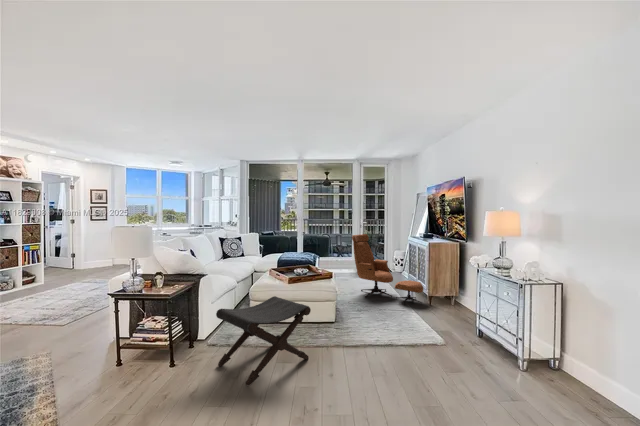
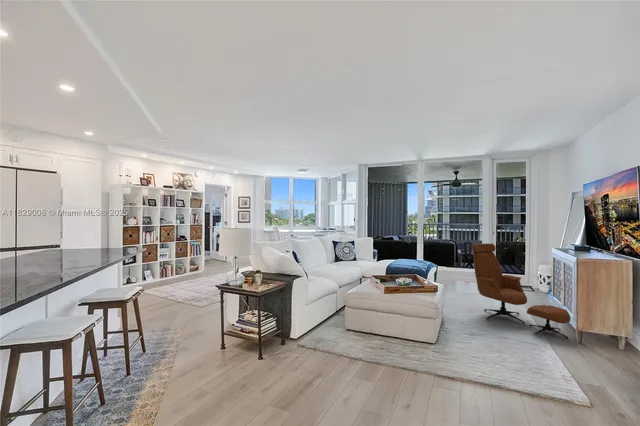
footstool: present [216,296,311,386] -> none [297,306,391,395]

